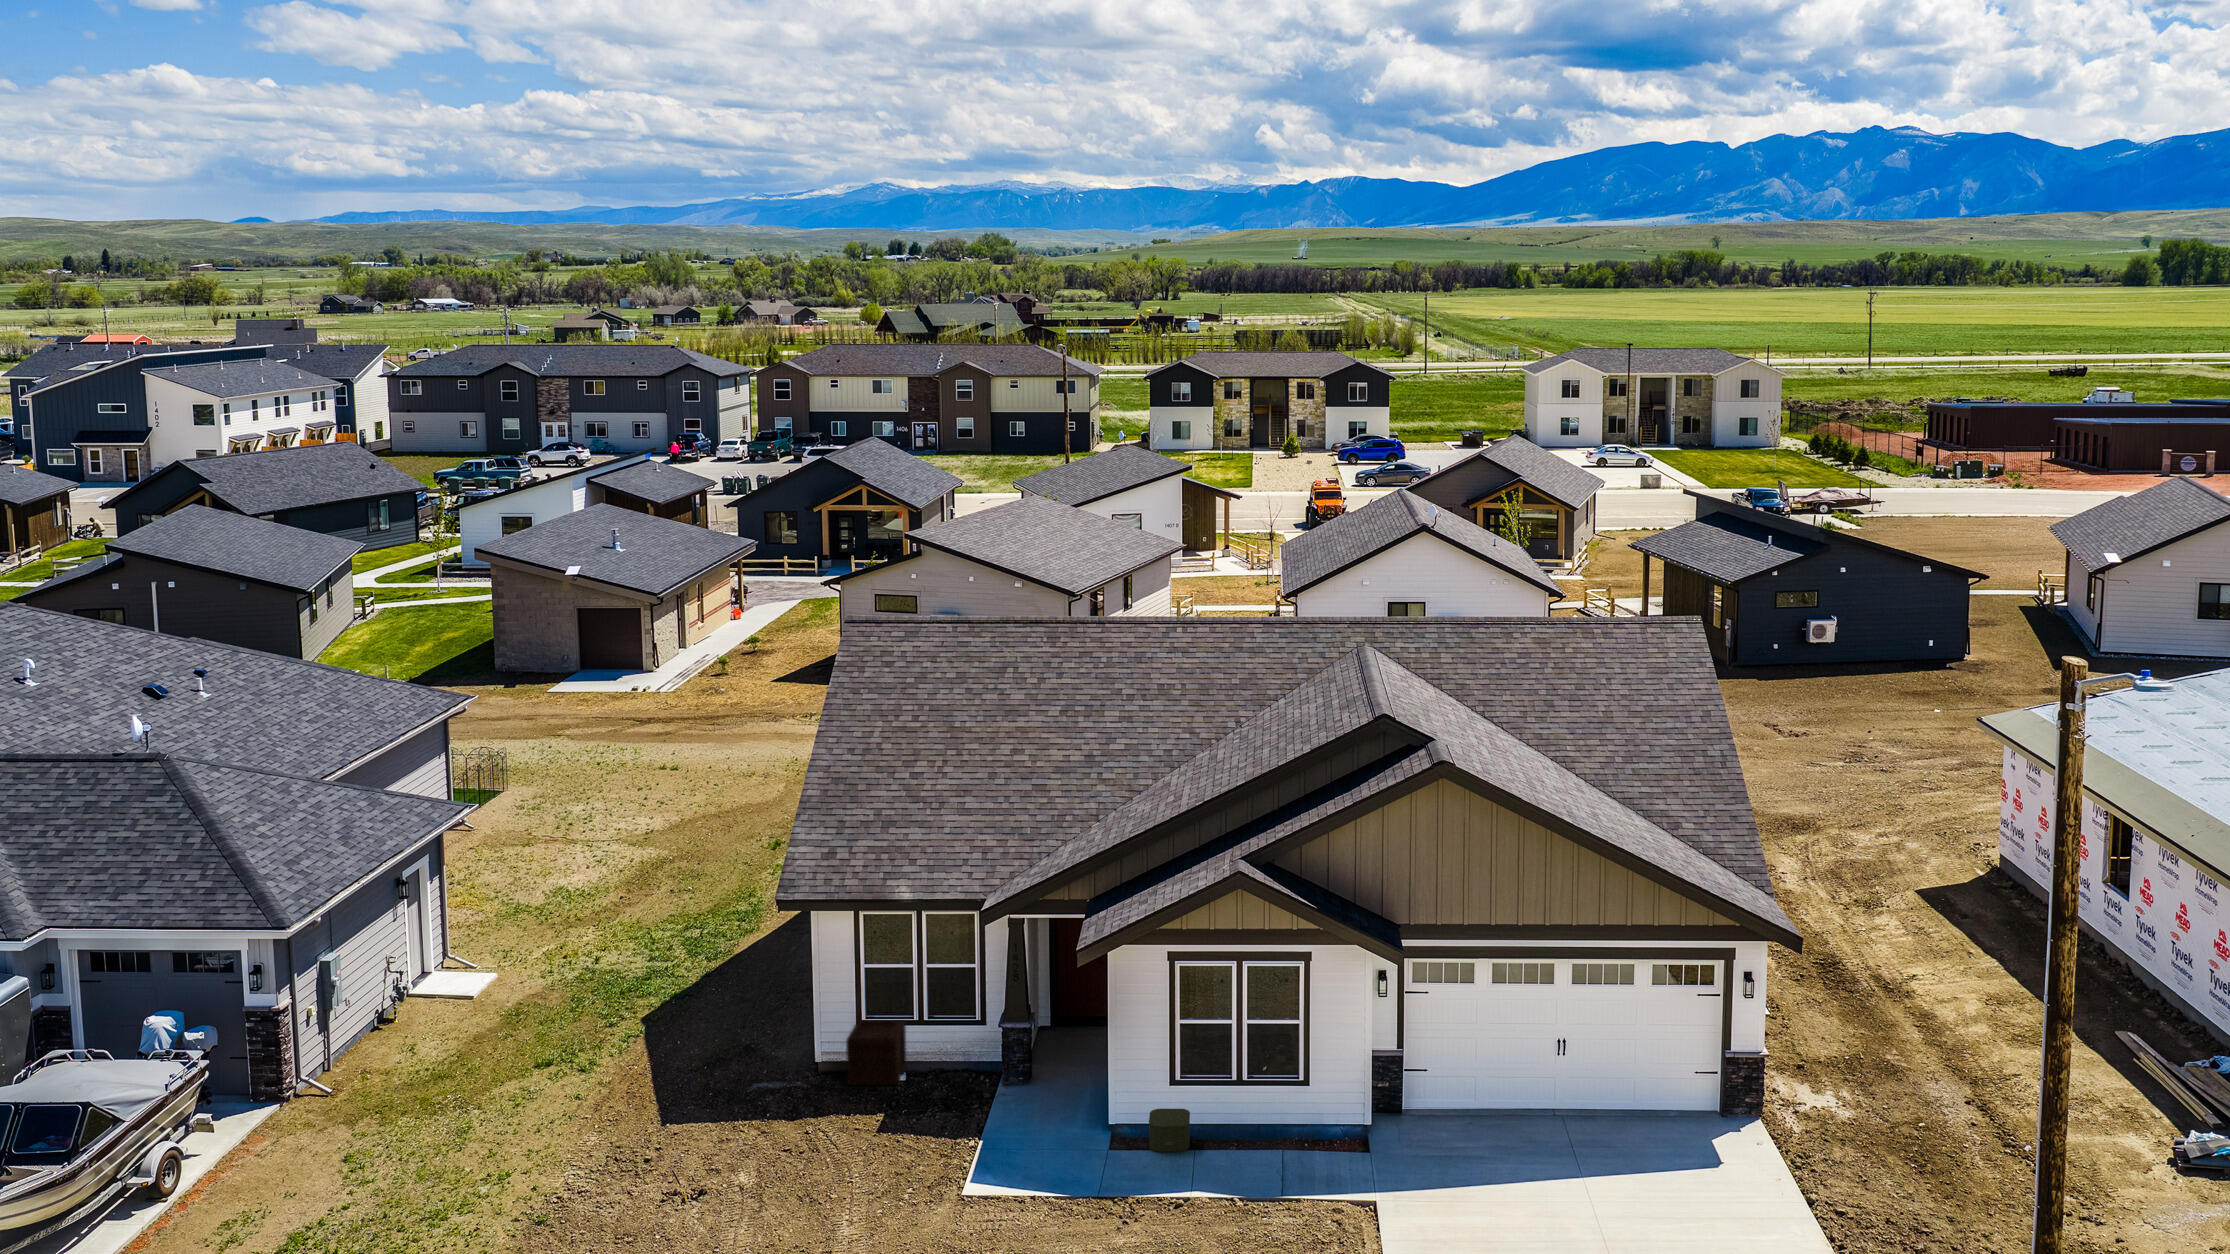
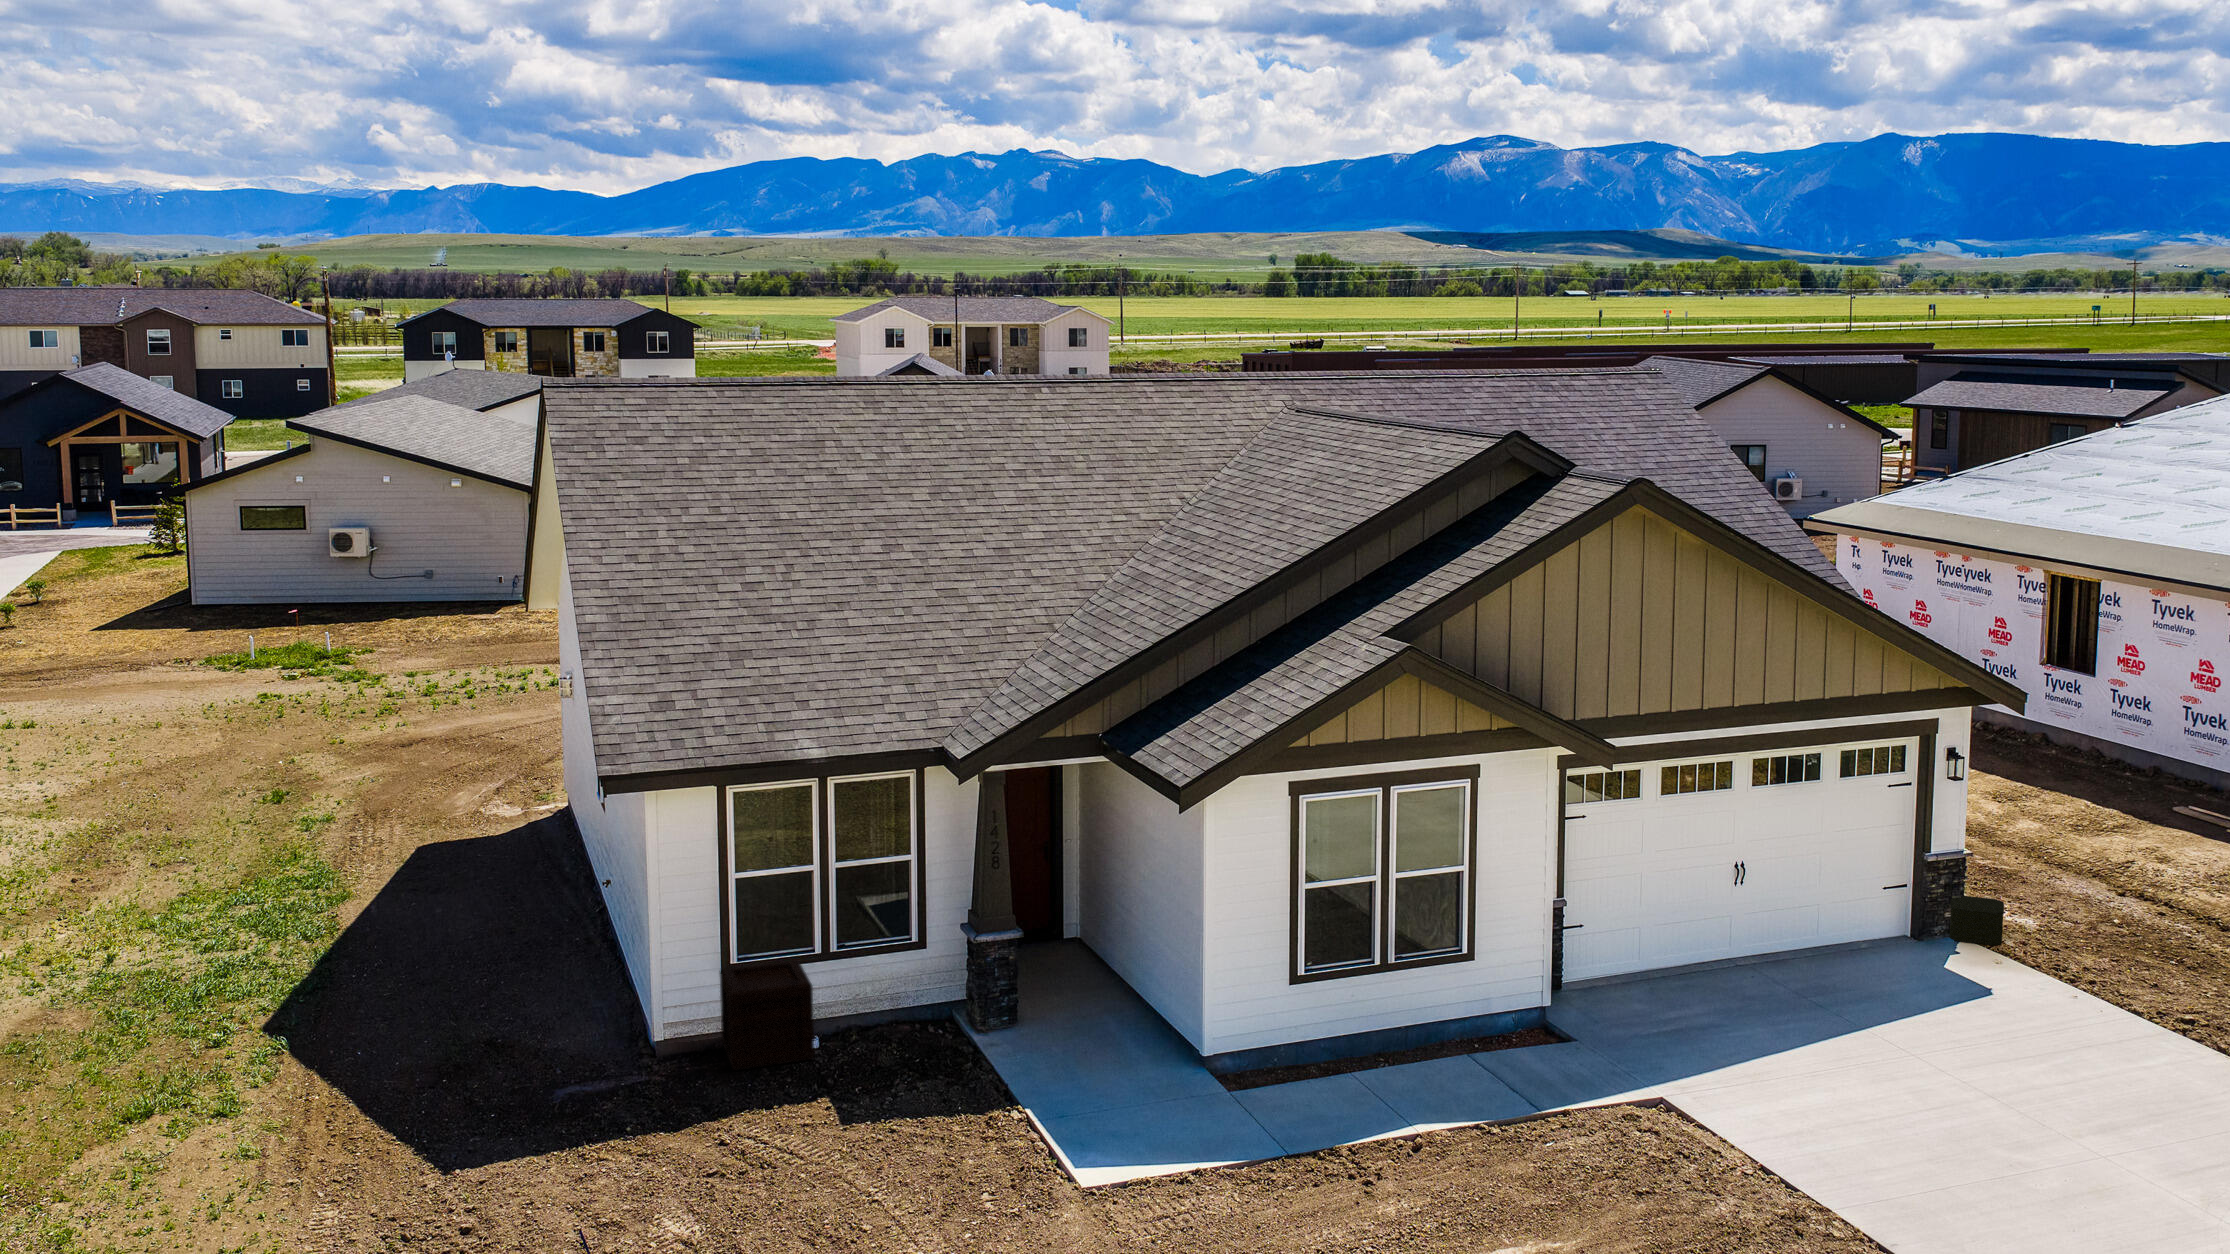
storage box: present [1149,1109,1190,1152] -> present [1949,896,2004,945]

